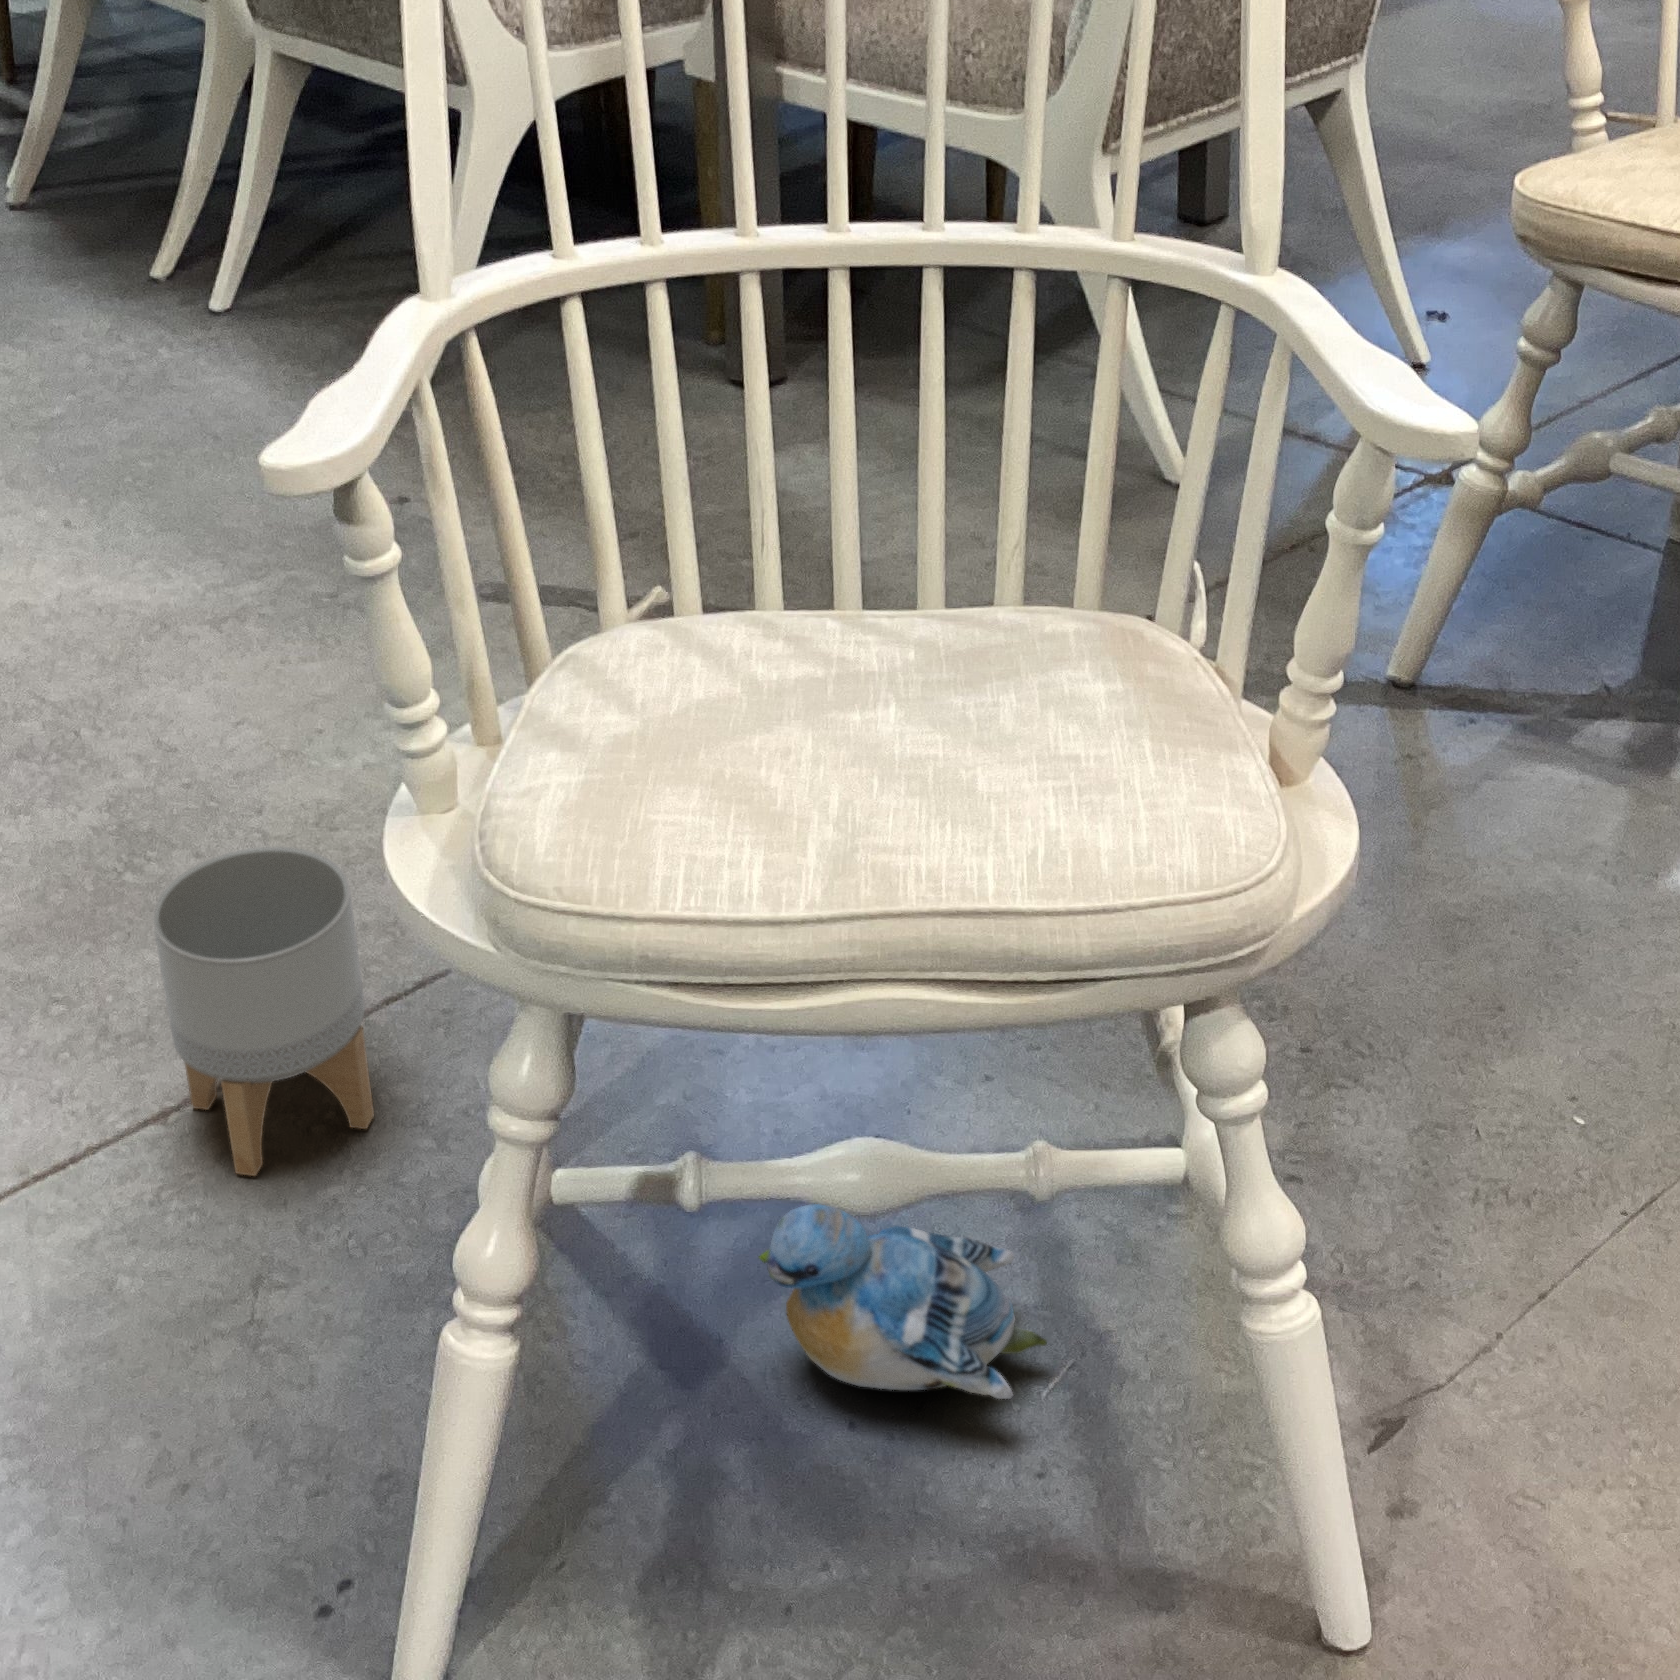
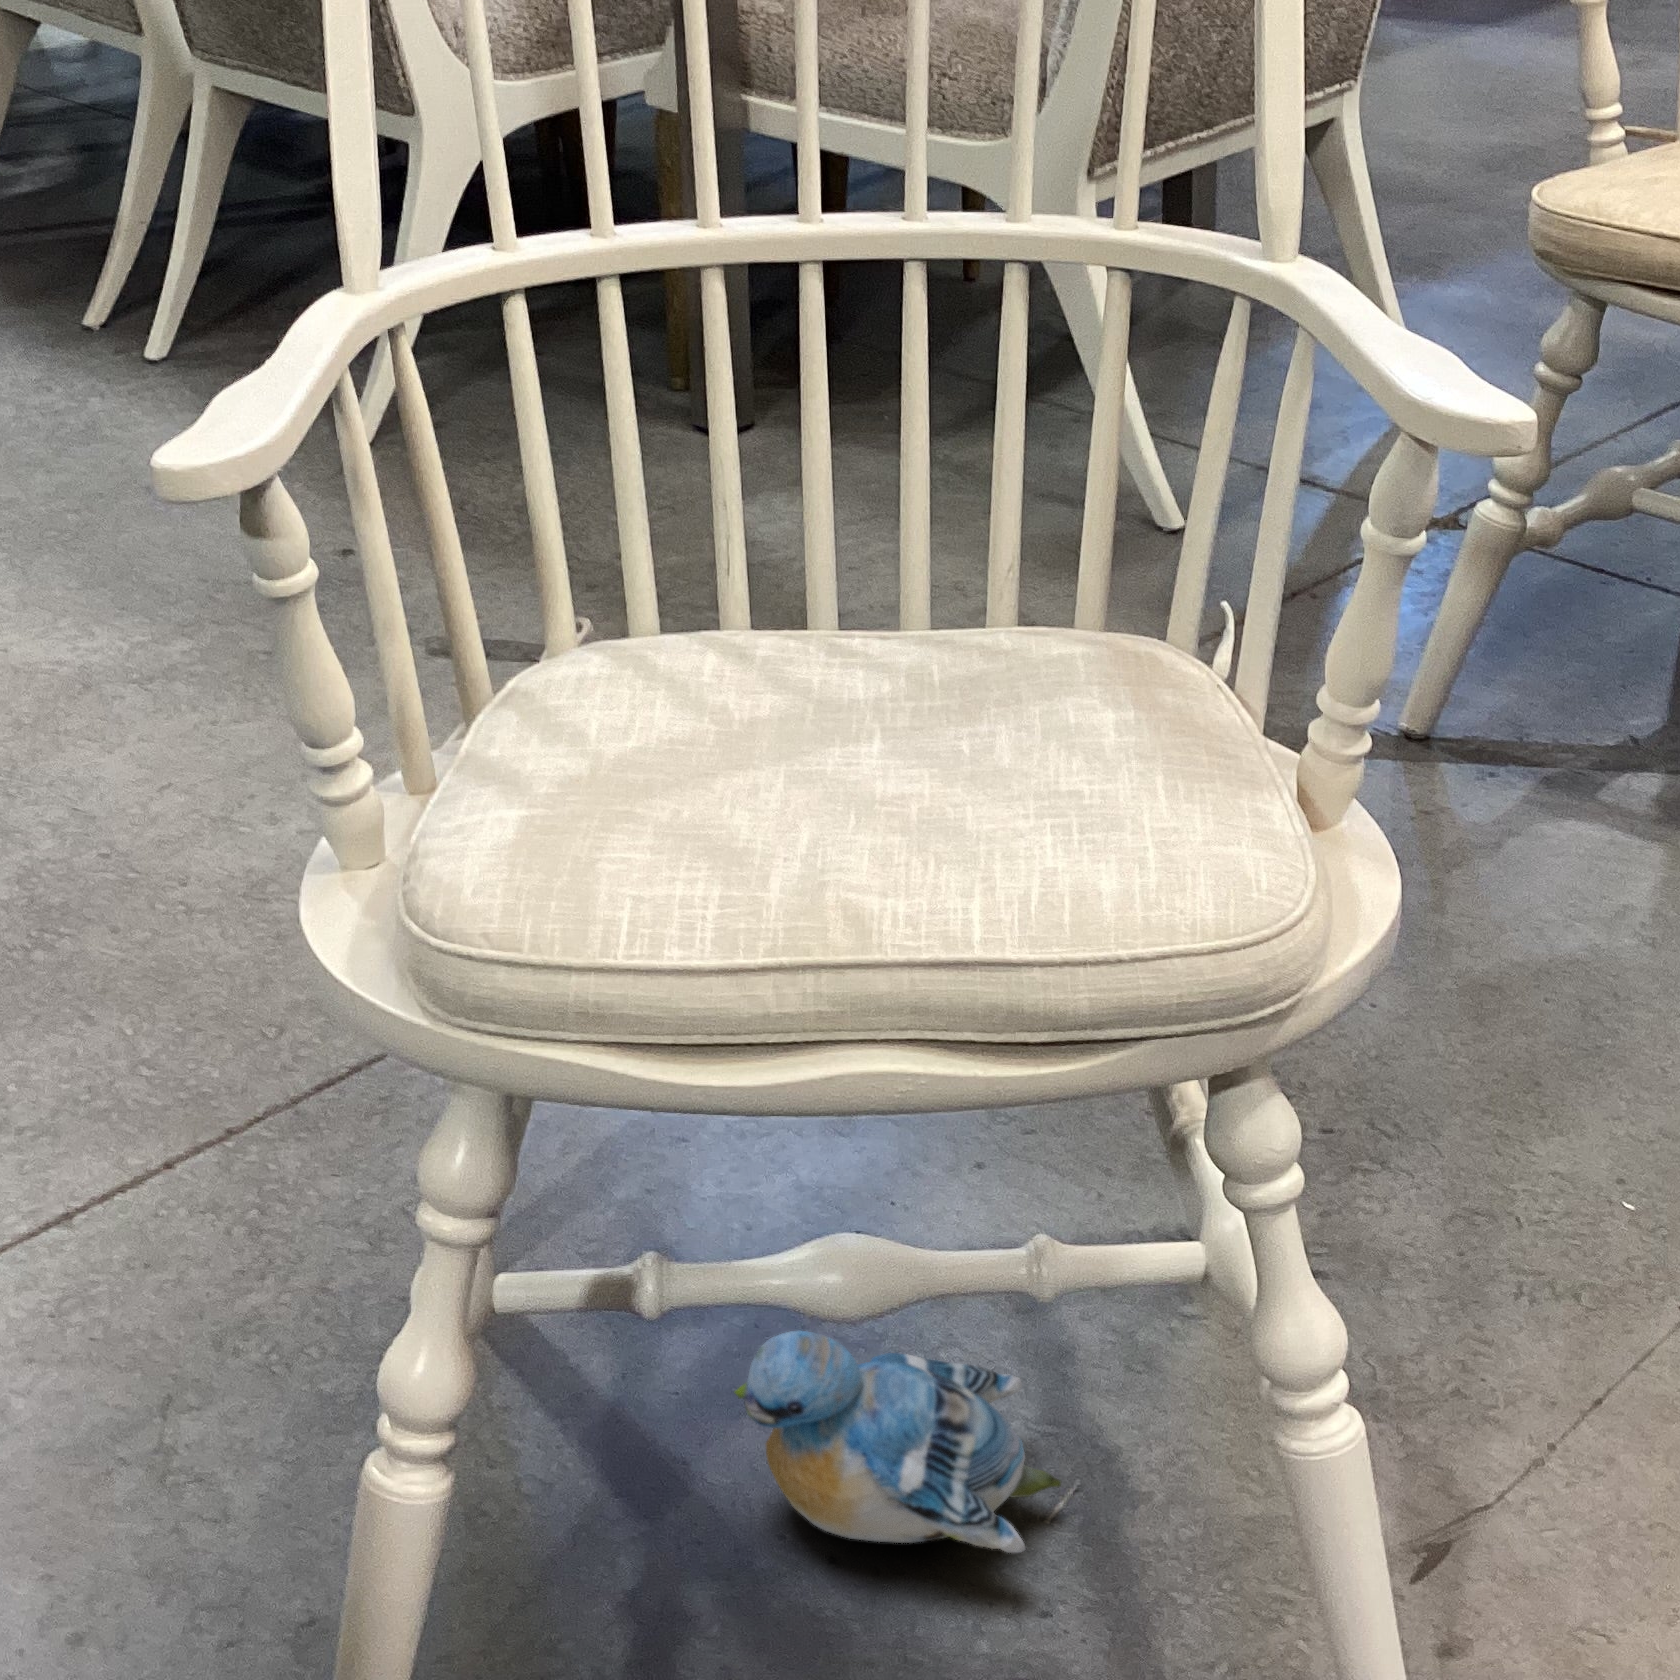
planter: present [152,846,374,1176] -> none [50,928,303,1300]

